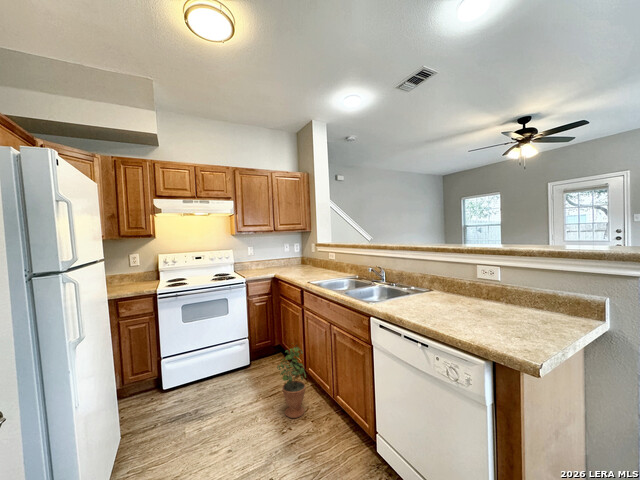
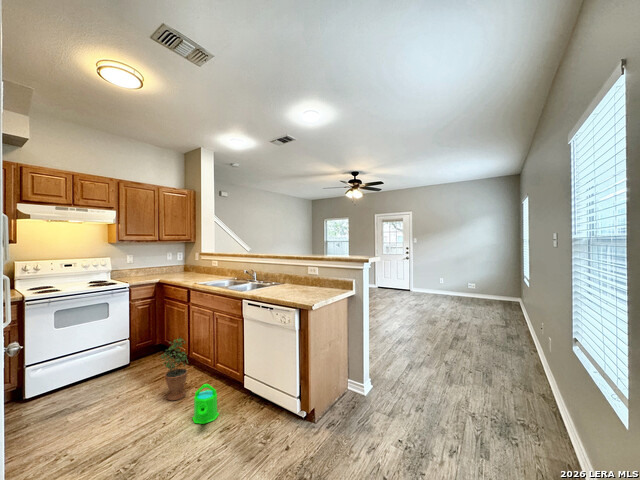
watering can: none [311,410,342,460] -> present [192,384,219,424]

